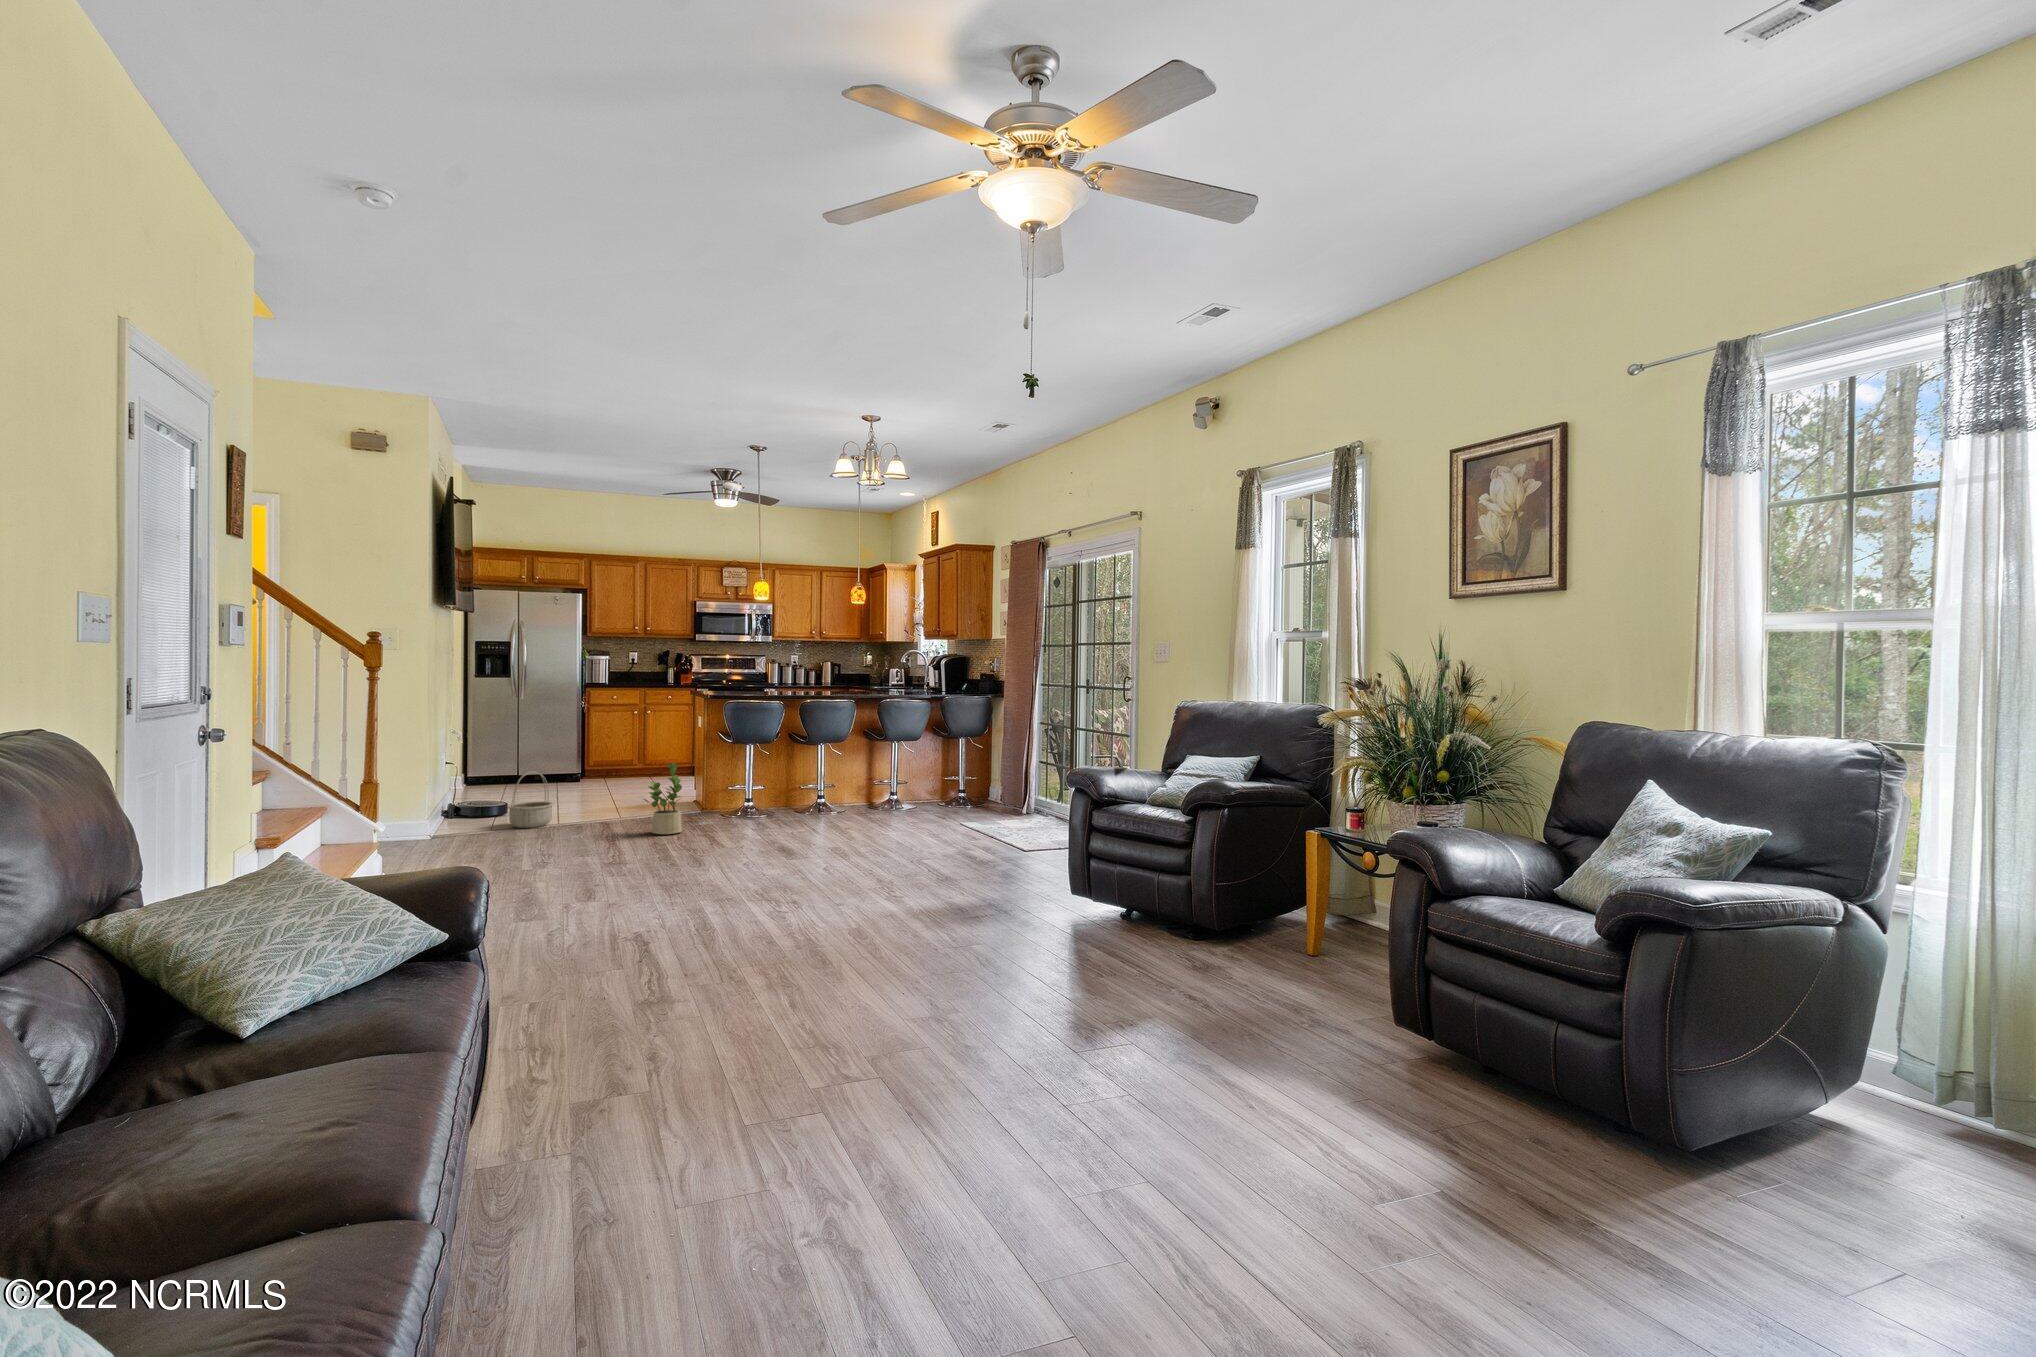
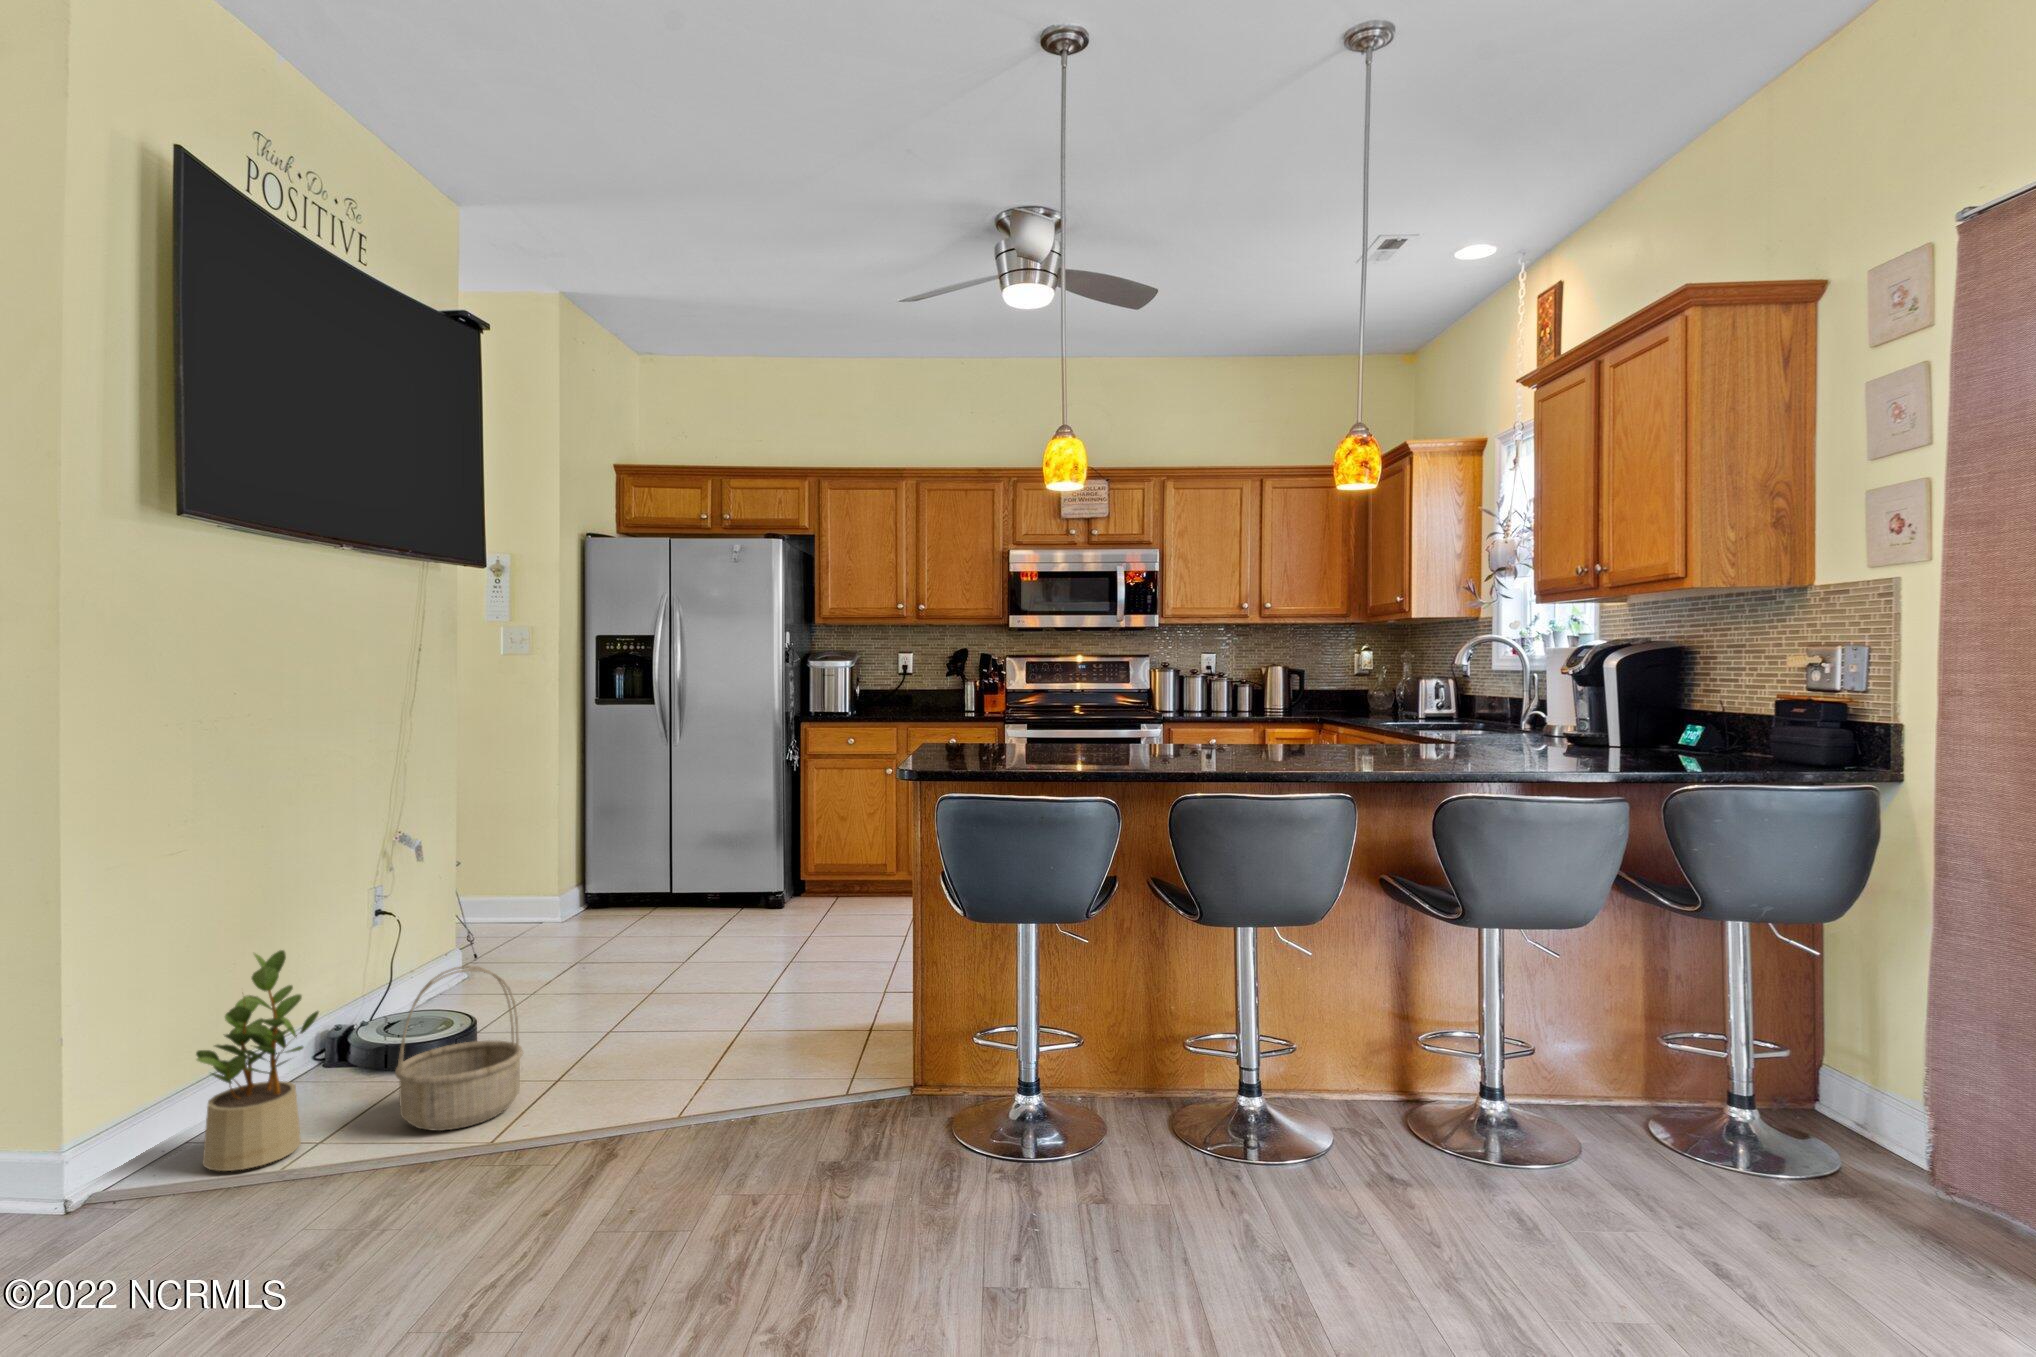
potted plant: present [644,763,682,834] -> present [196,950,319,1171]

